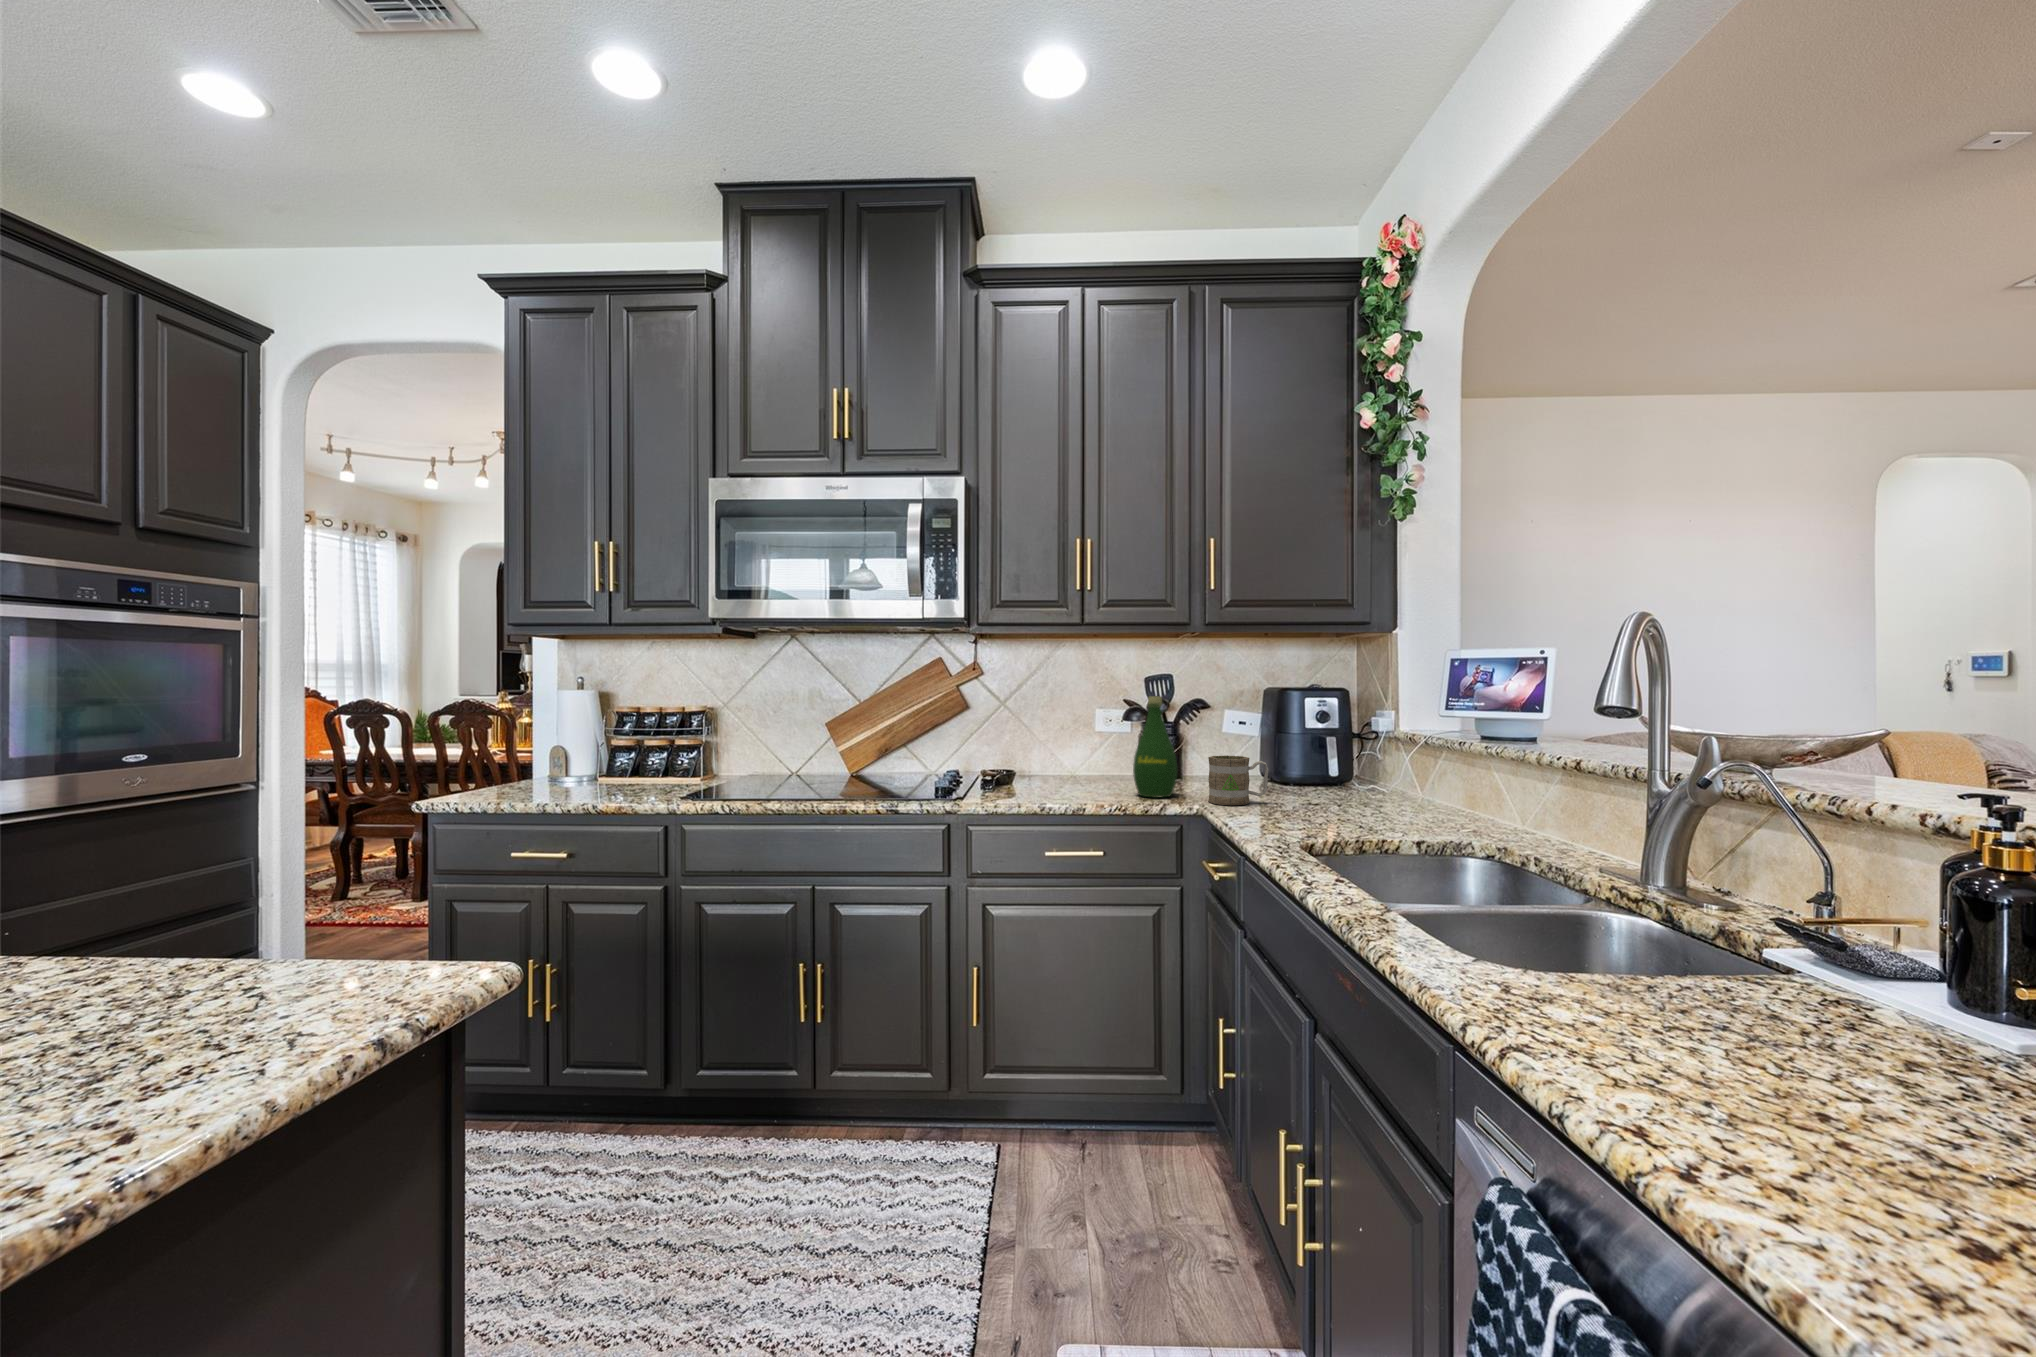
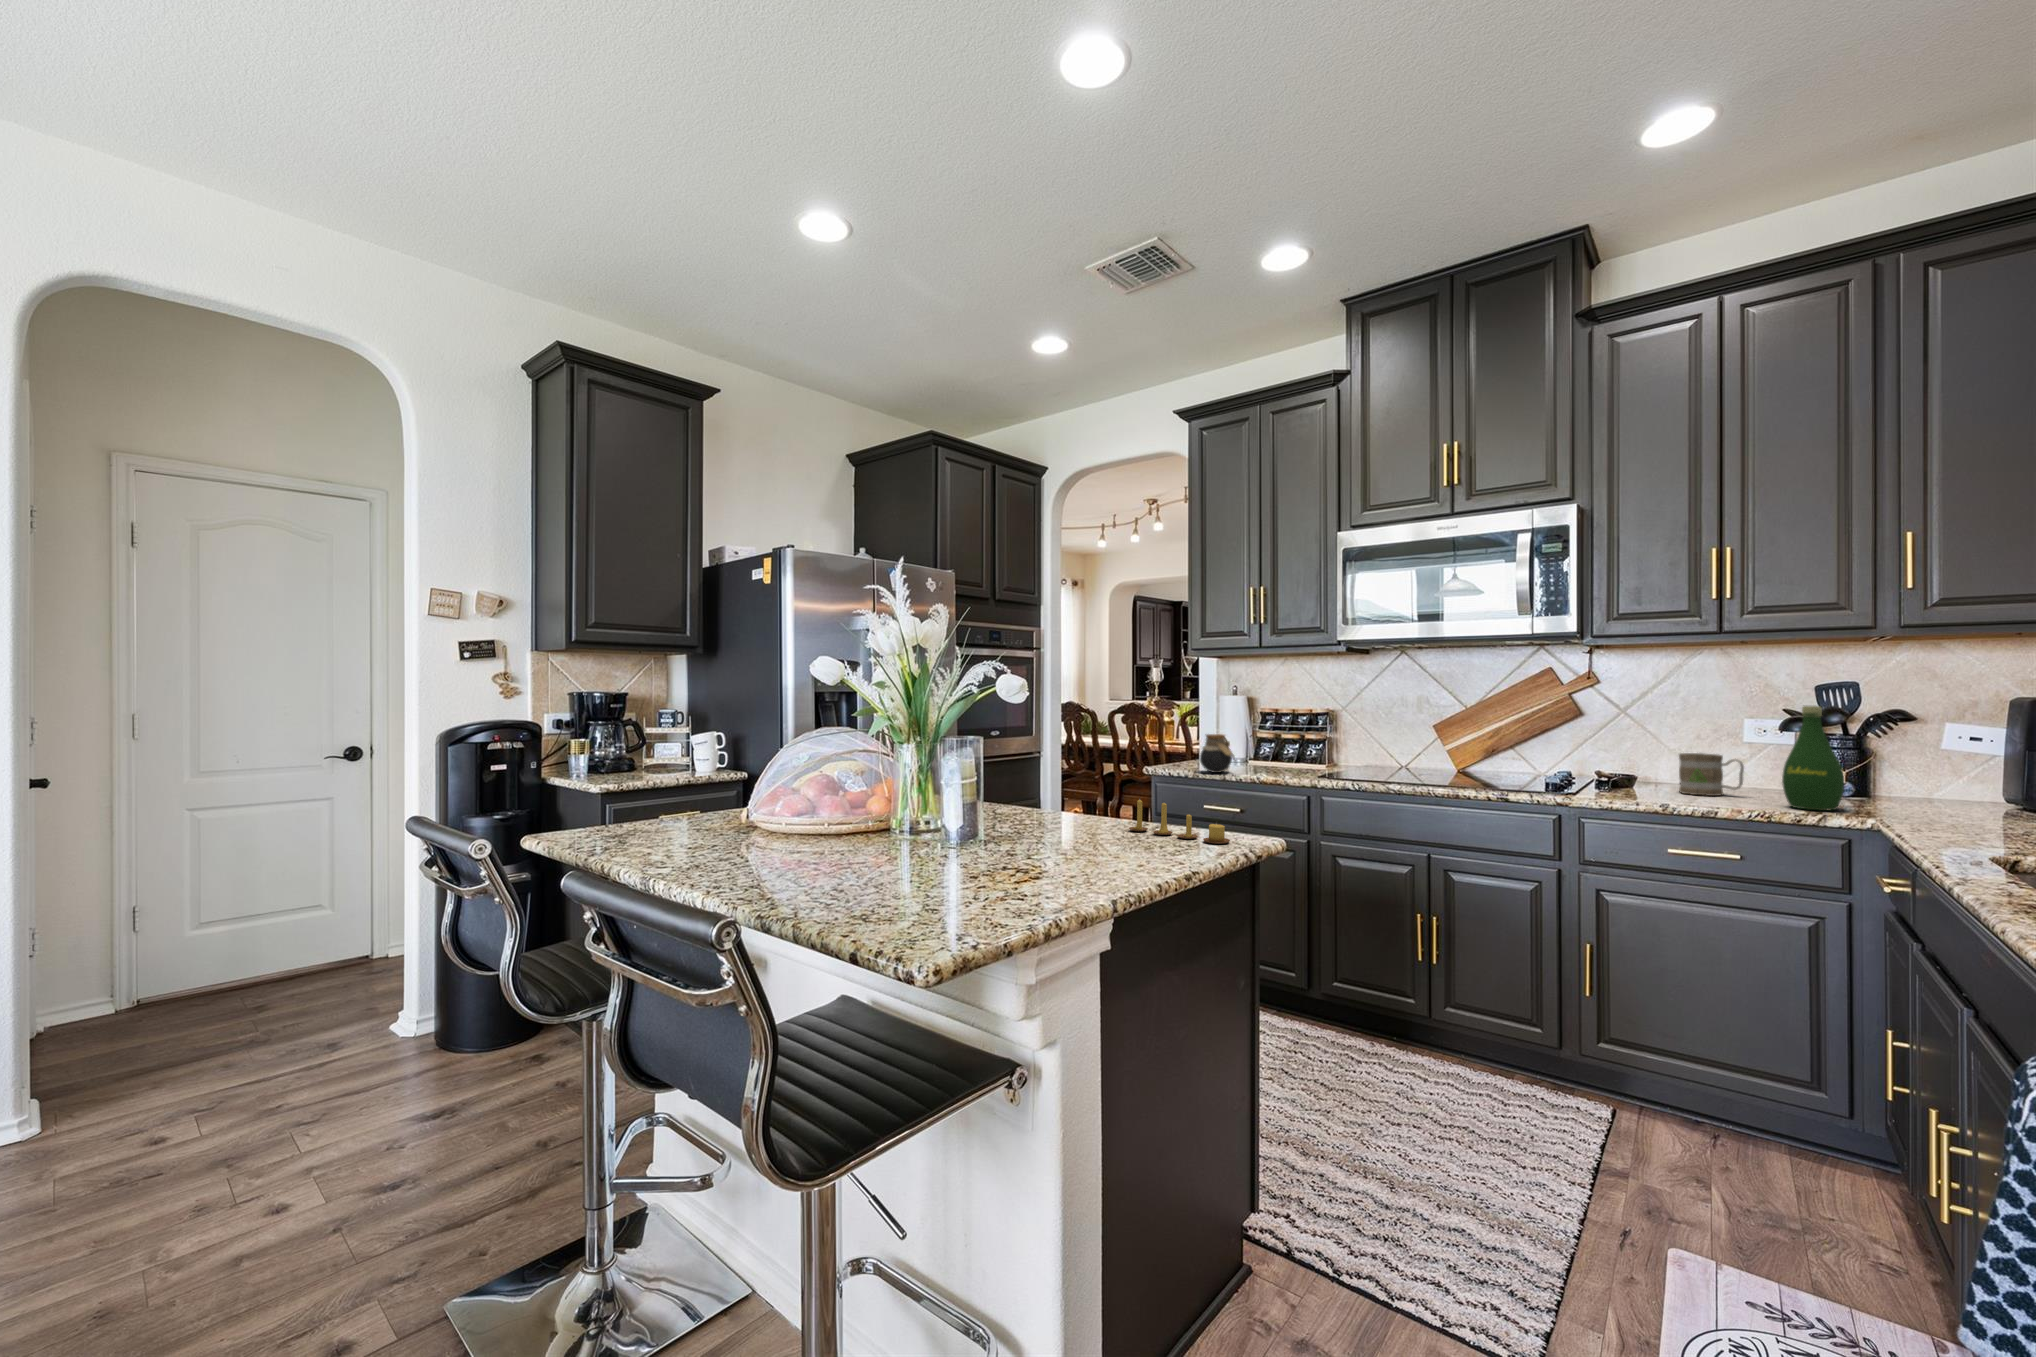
jar: none [509,747,566,803] -> present [1200,734,1234,773]
mug: present [1208,755,1268,805] -> present [1679,753,1744,796]
candle: none [105,944,357,1043] -> present [1129,800,1230,844]

